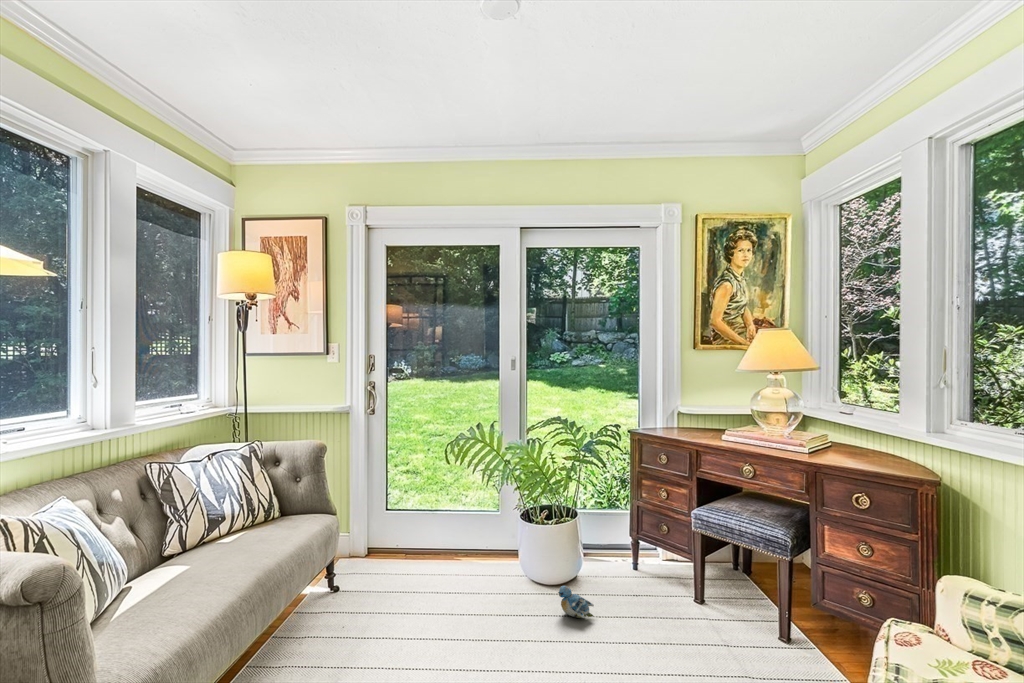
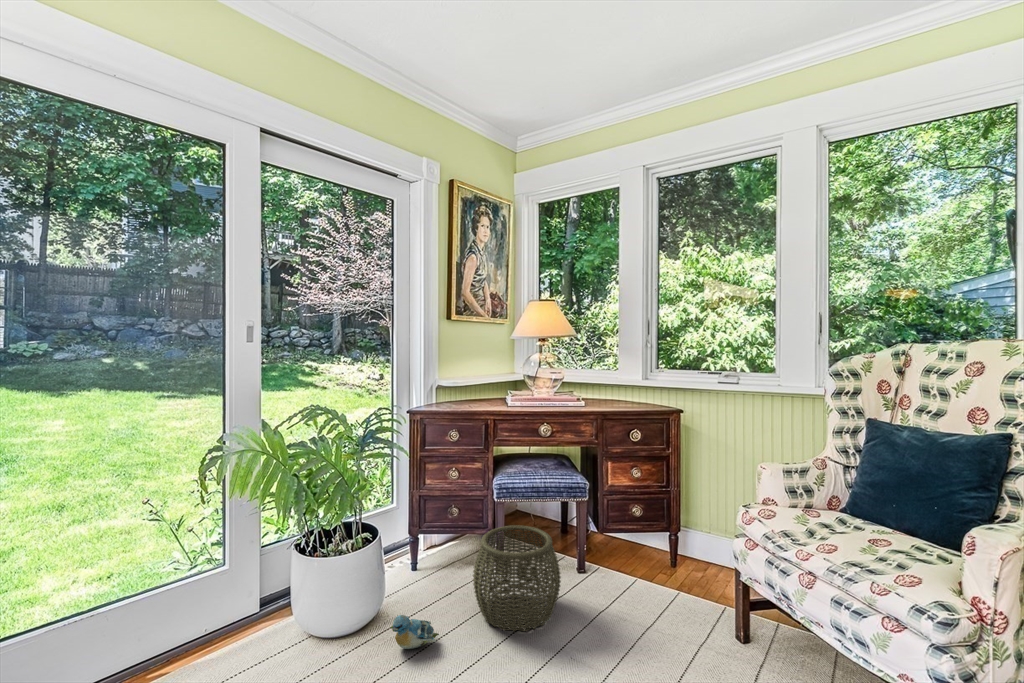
woven basket: none [631,551,719,655] -> present [473,525,561,631]

